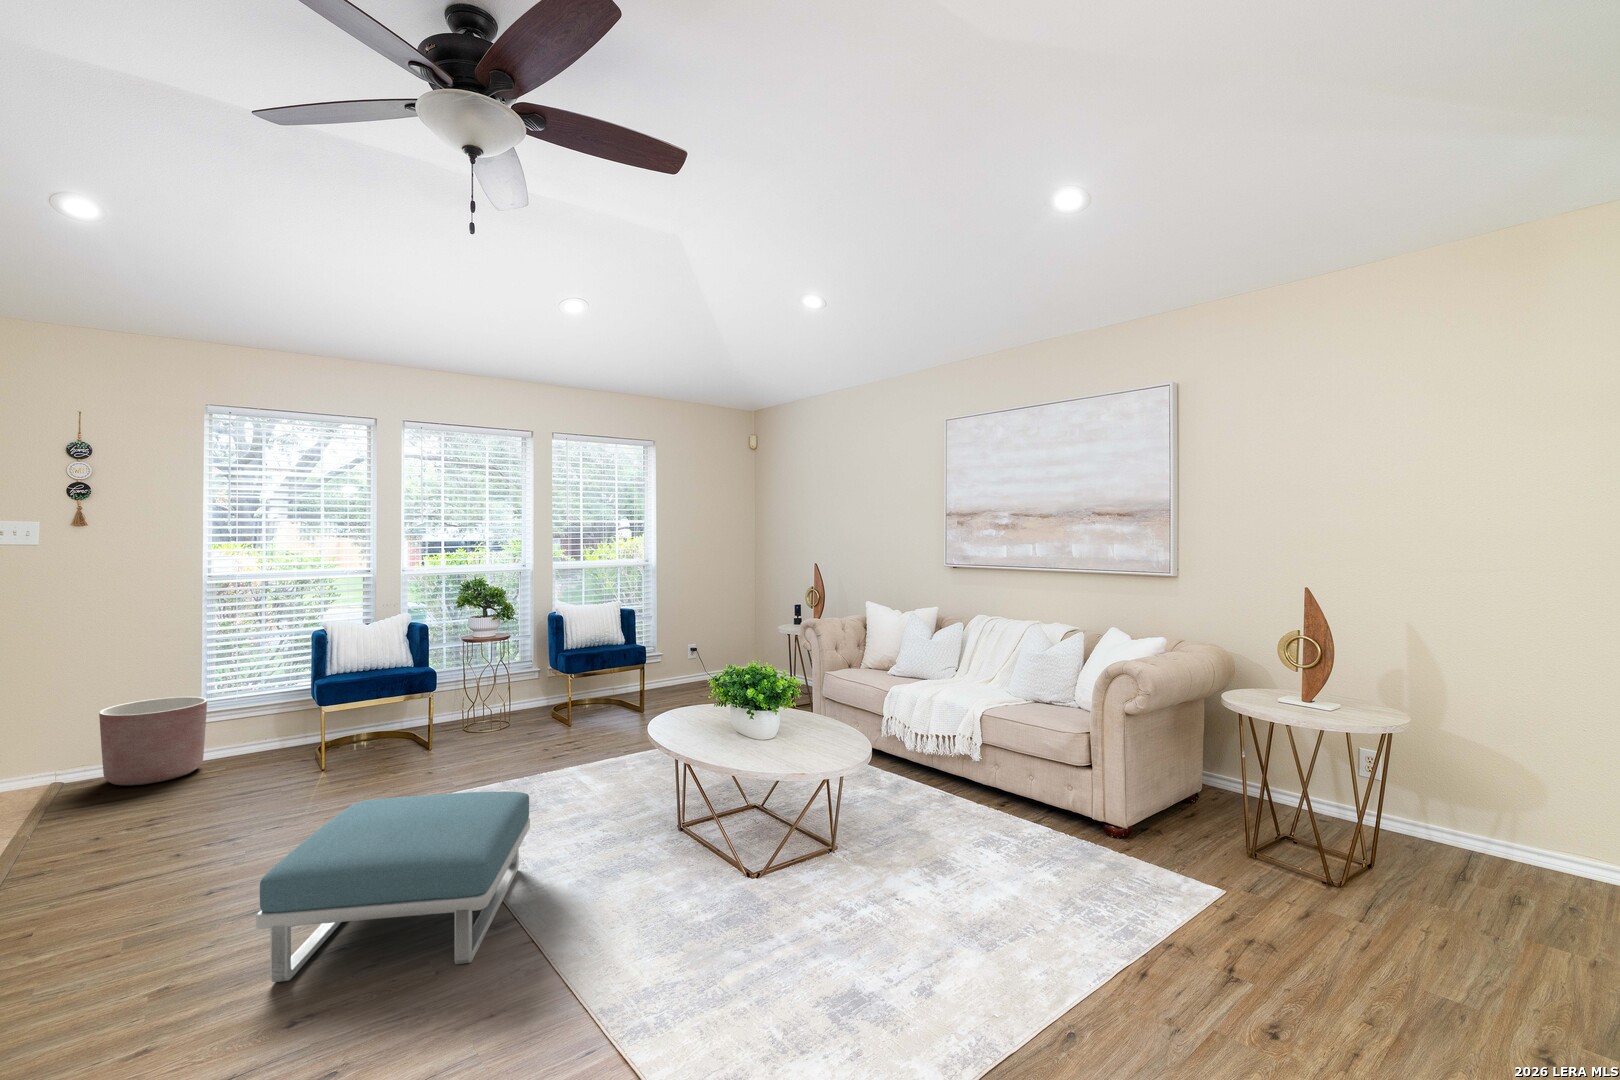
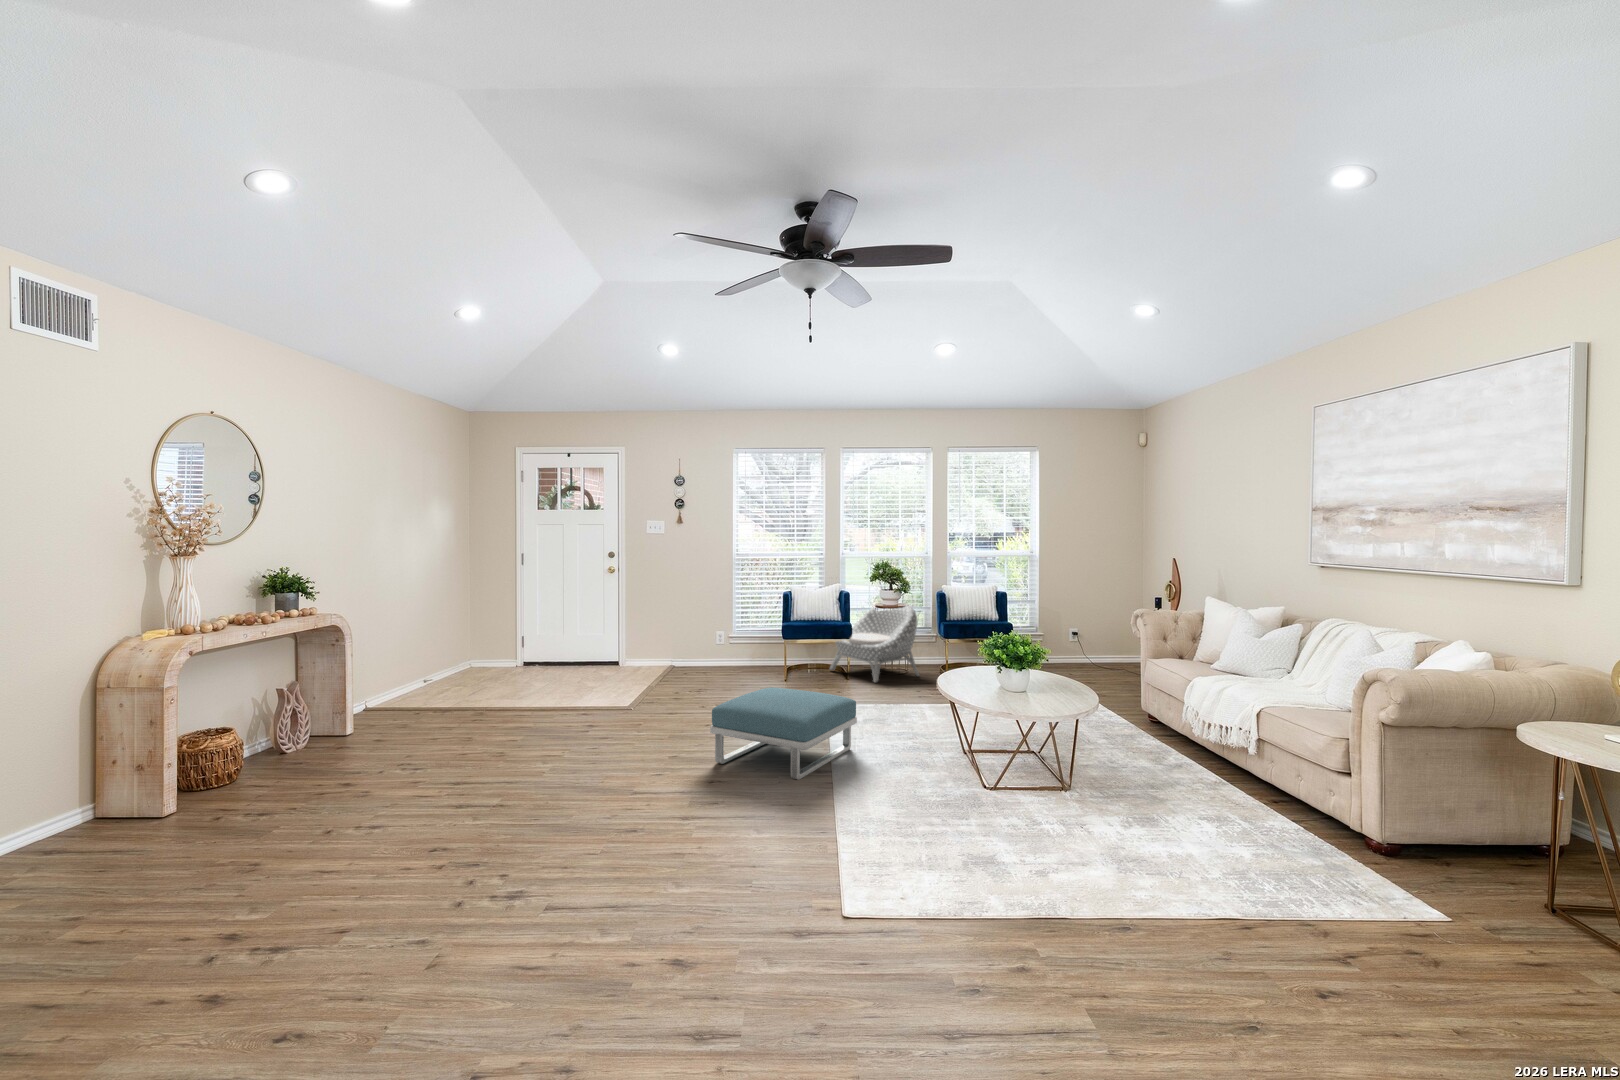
armchair: none [391,633,530,746] -> present [830,605,919,683]
planter: present [99,697,207,785] -> none [686,625,733,673]

